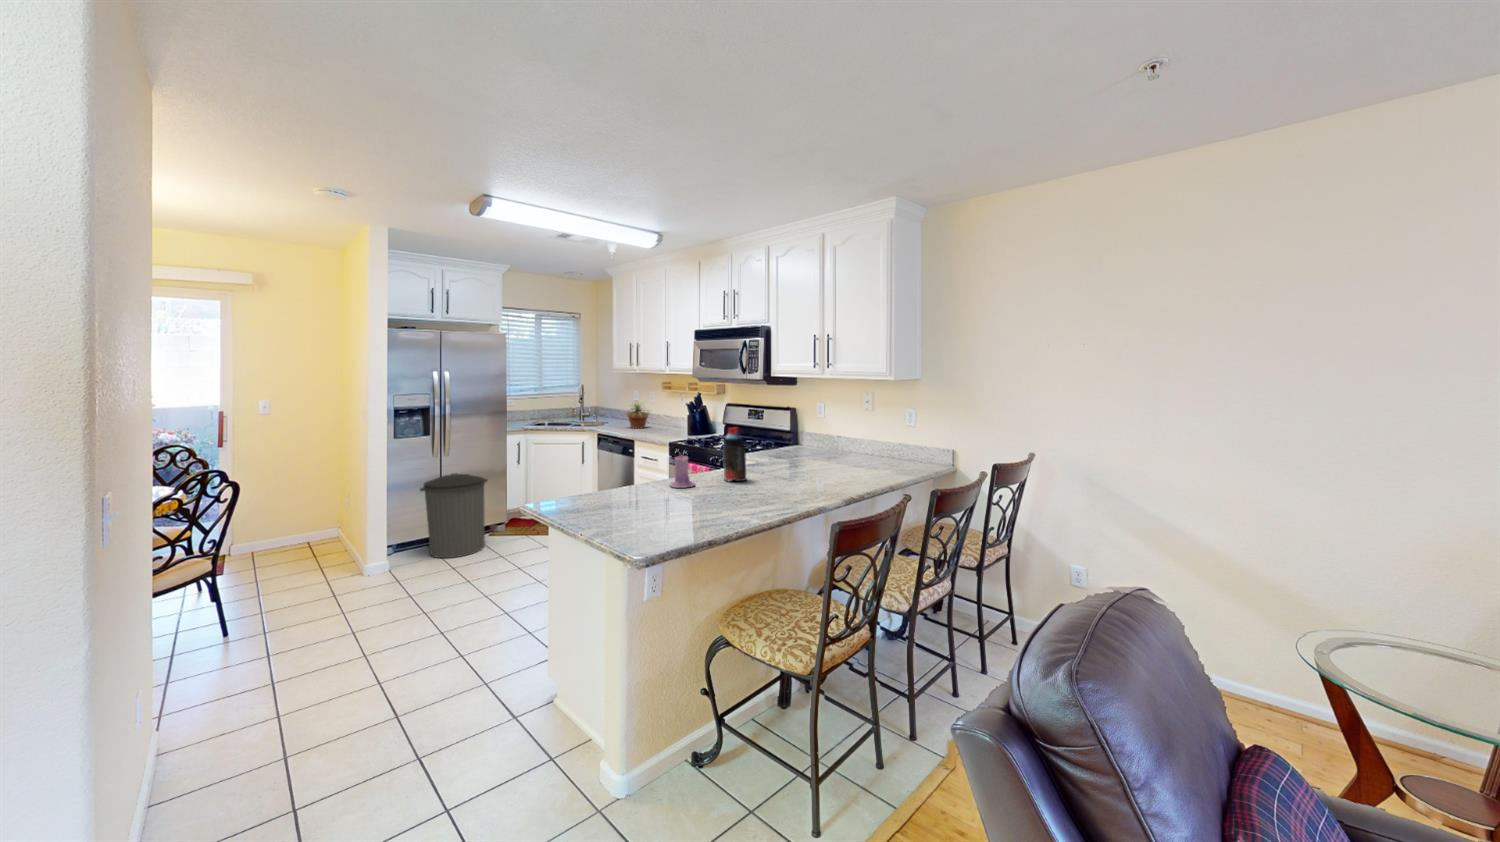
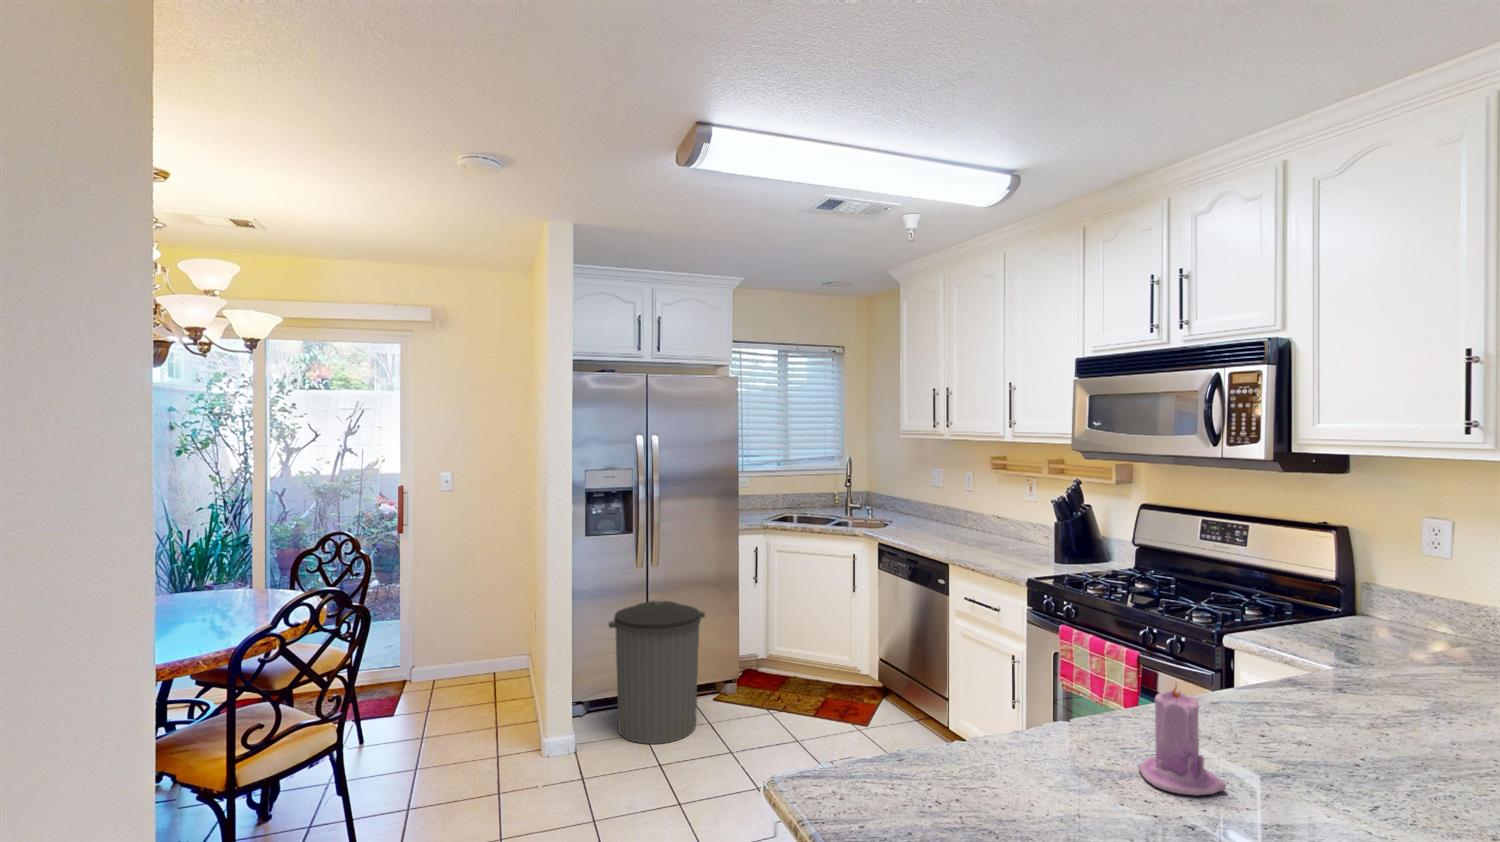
potted plant: present [626,403,650,428] -> none [918,488,981,538]
bottle: present [723,427,747,481] -> none [1287,615,1375,784]

